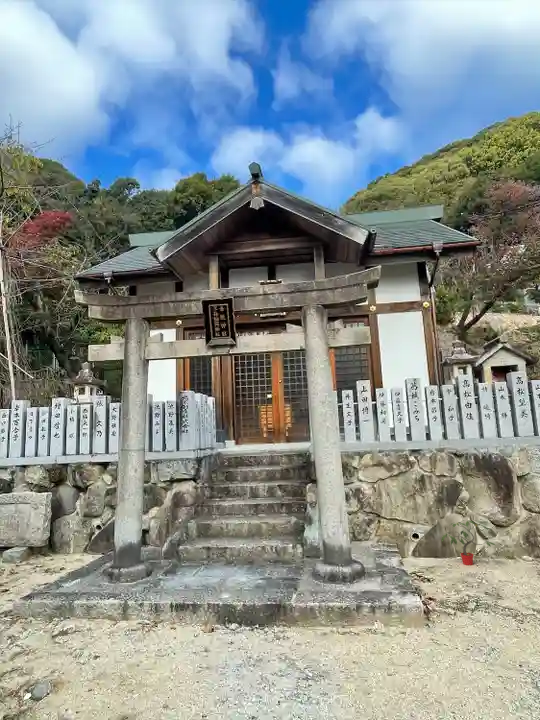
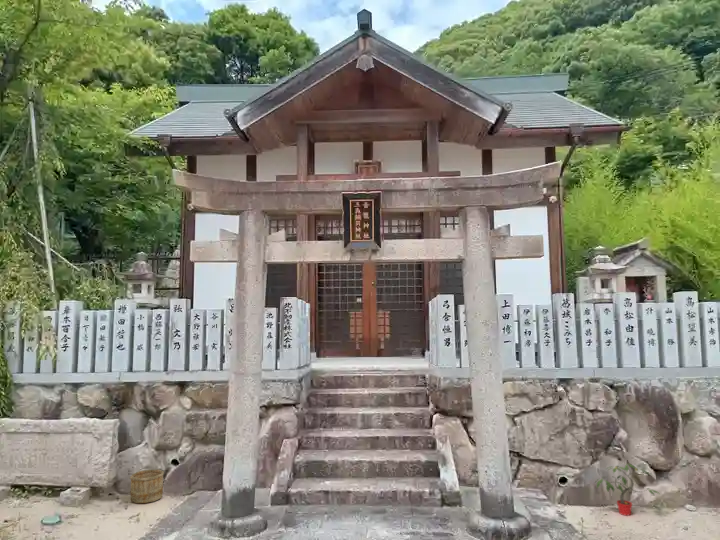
wooden bucket: none [62,534,90,560] -> present [130,469,164,503]

